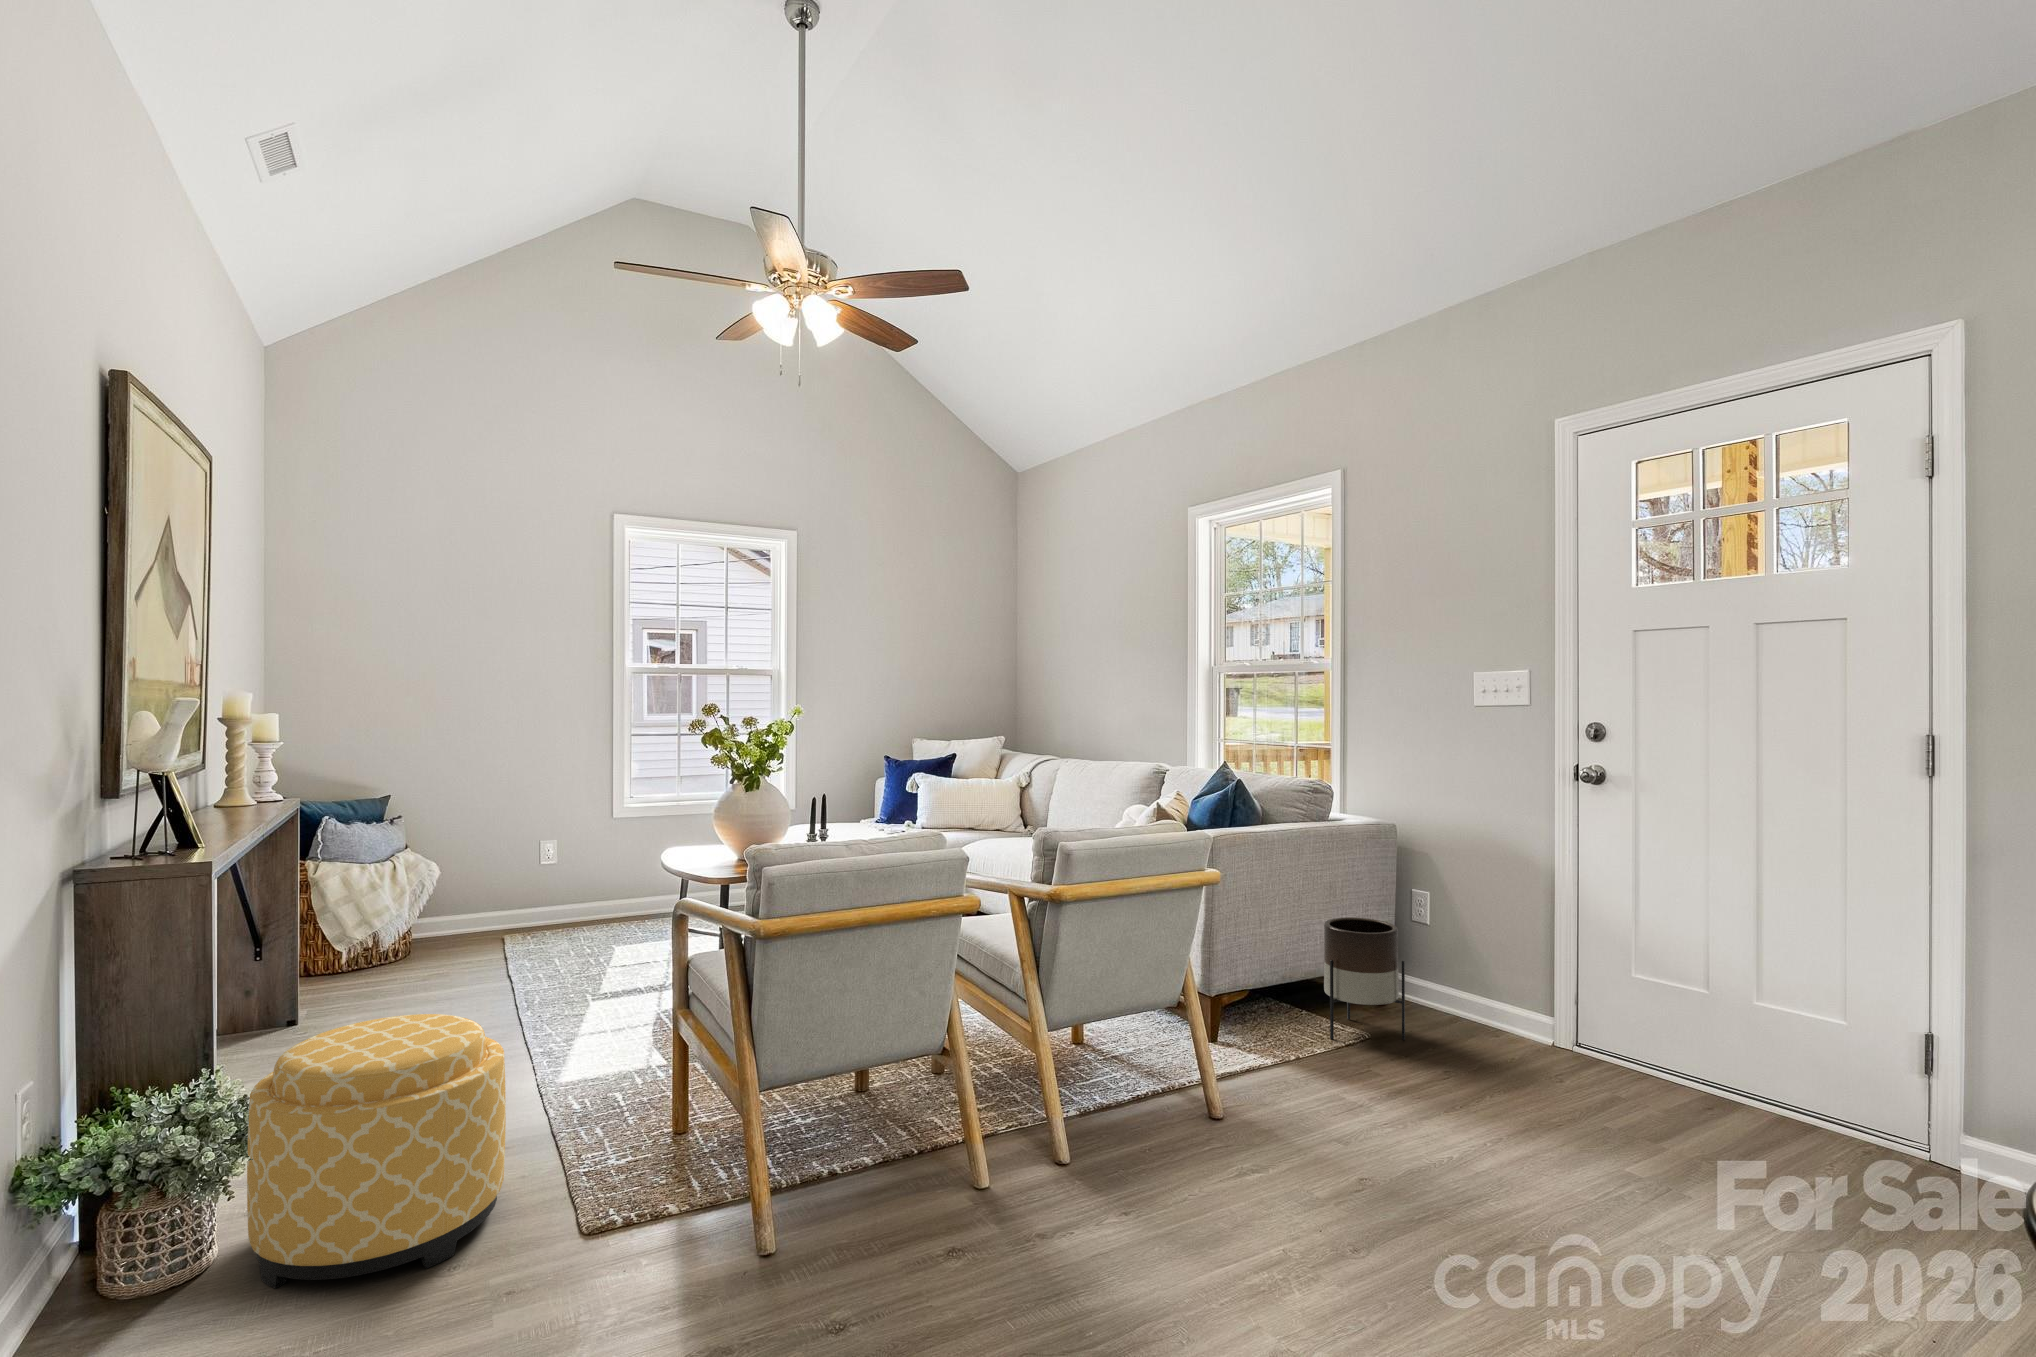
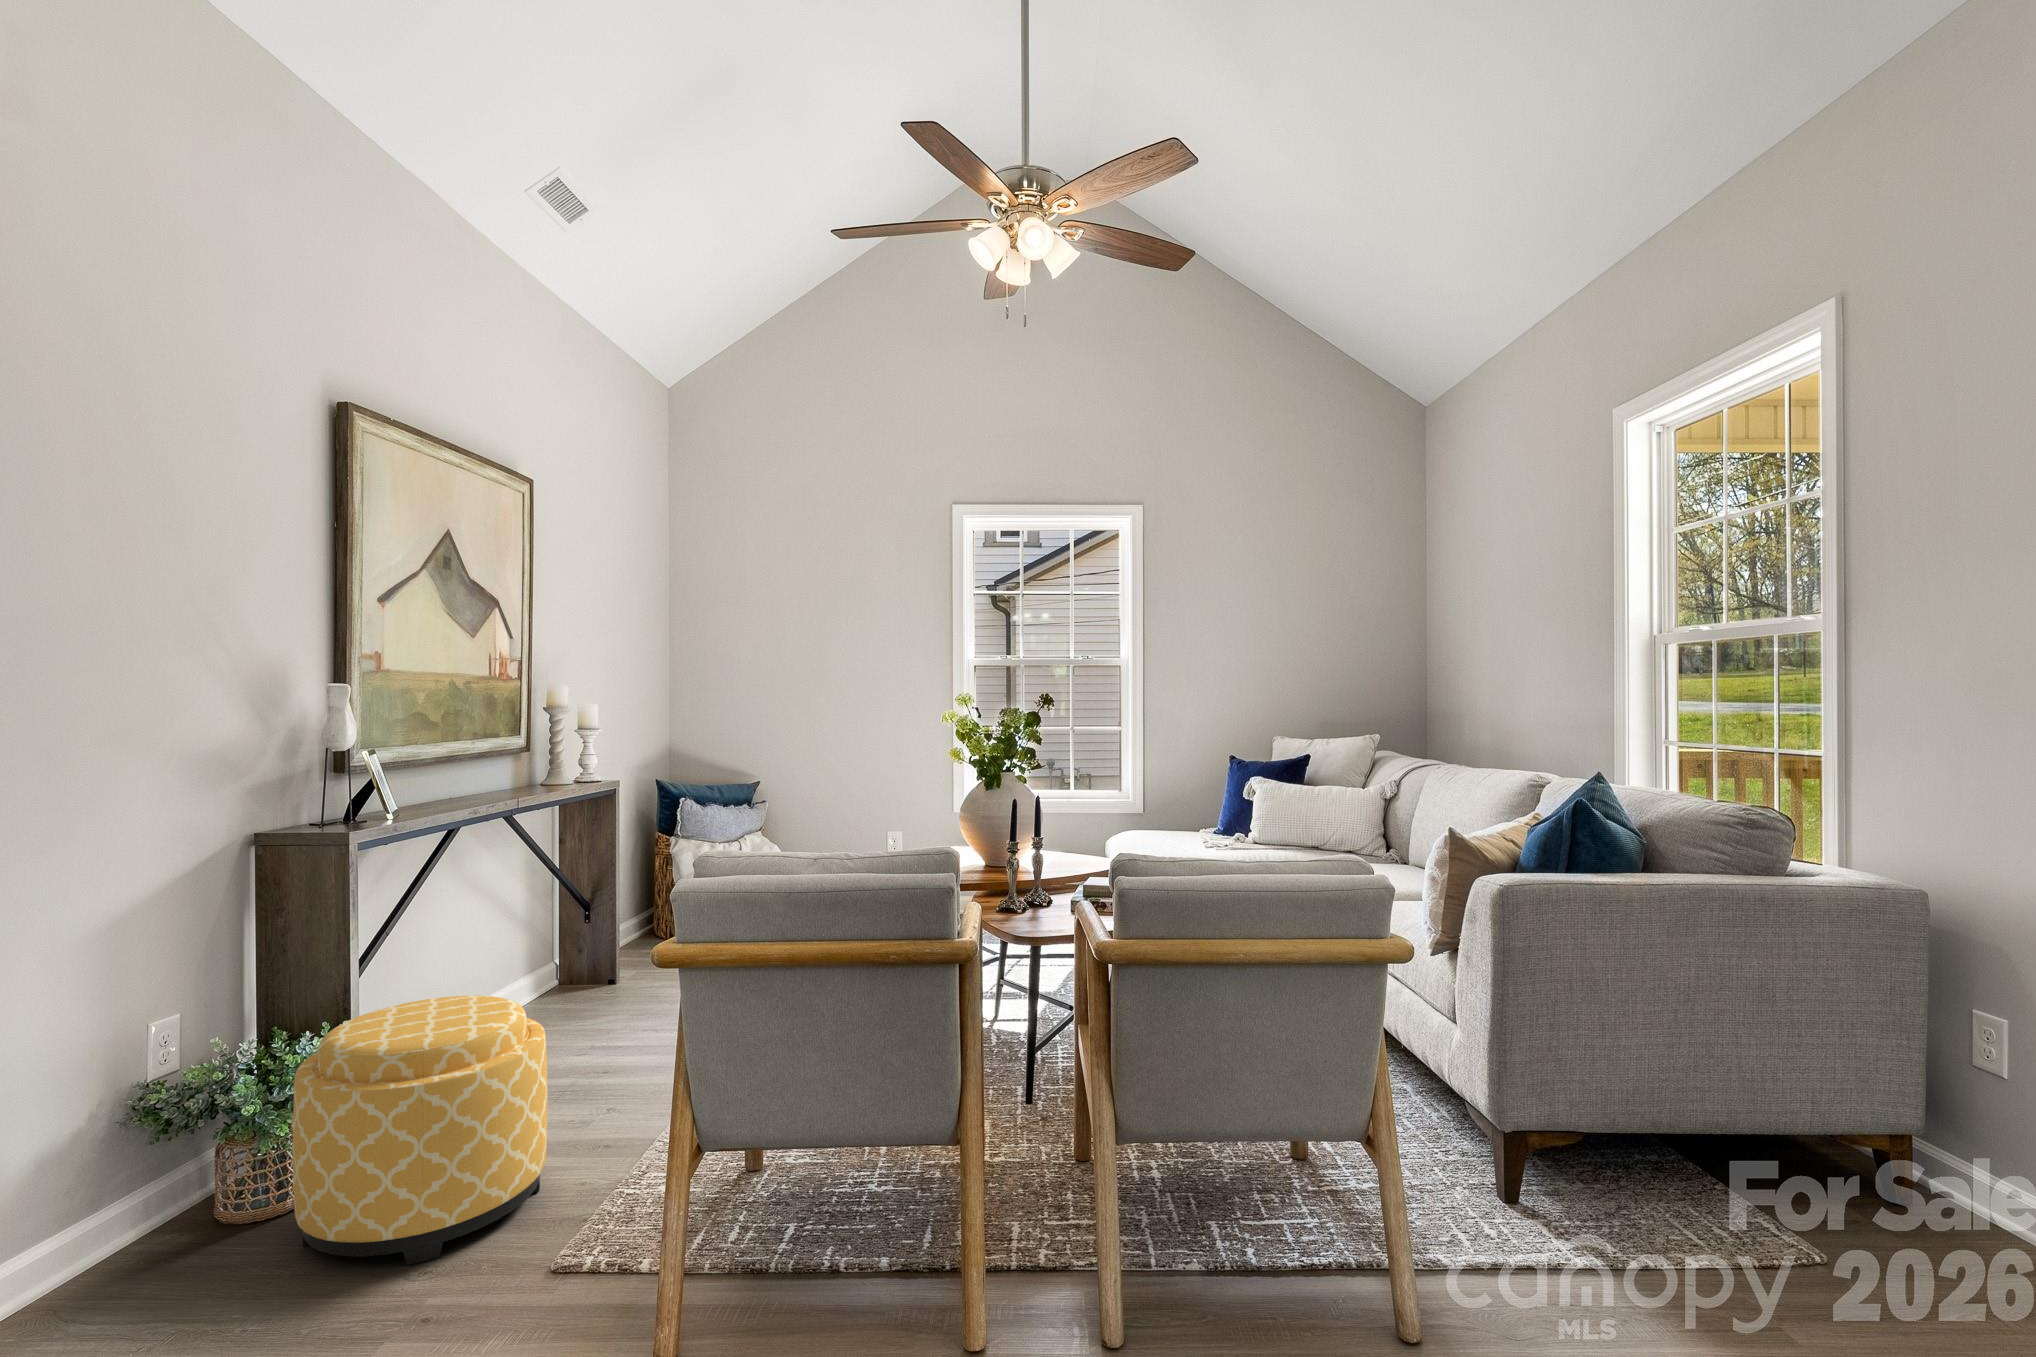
planter: present [1324,917,1405,1040] -> none [1736,1040,1907,1286]

